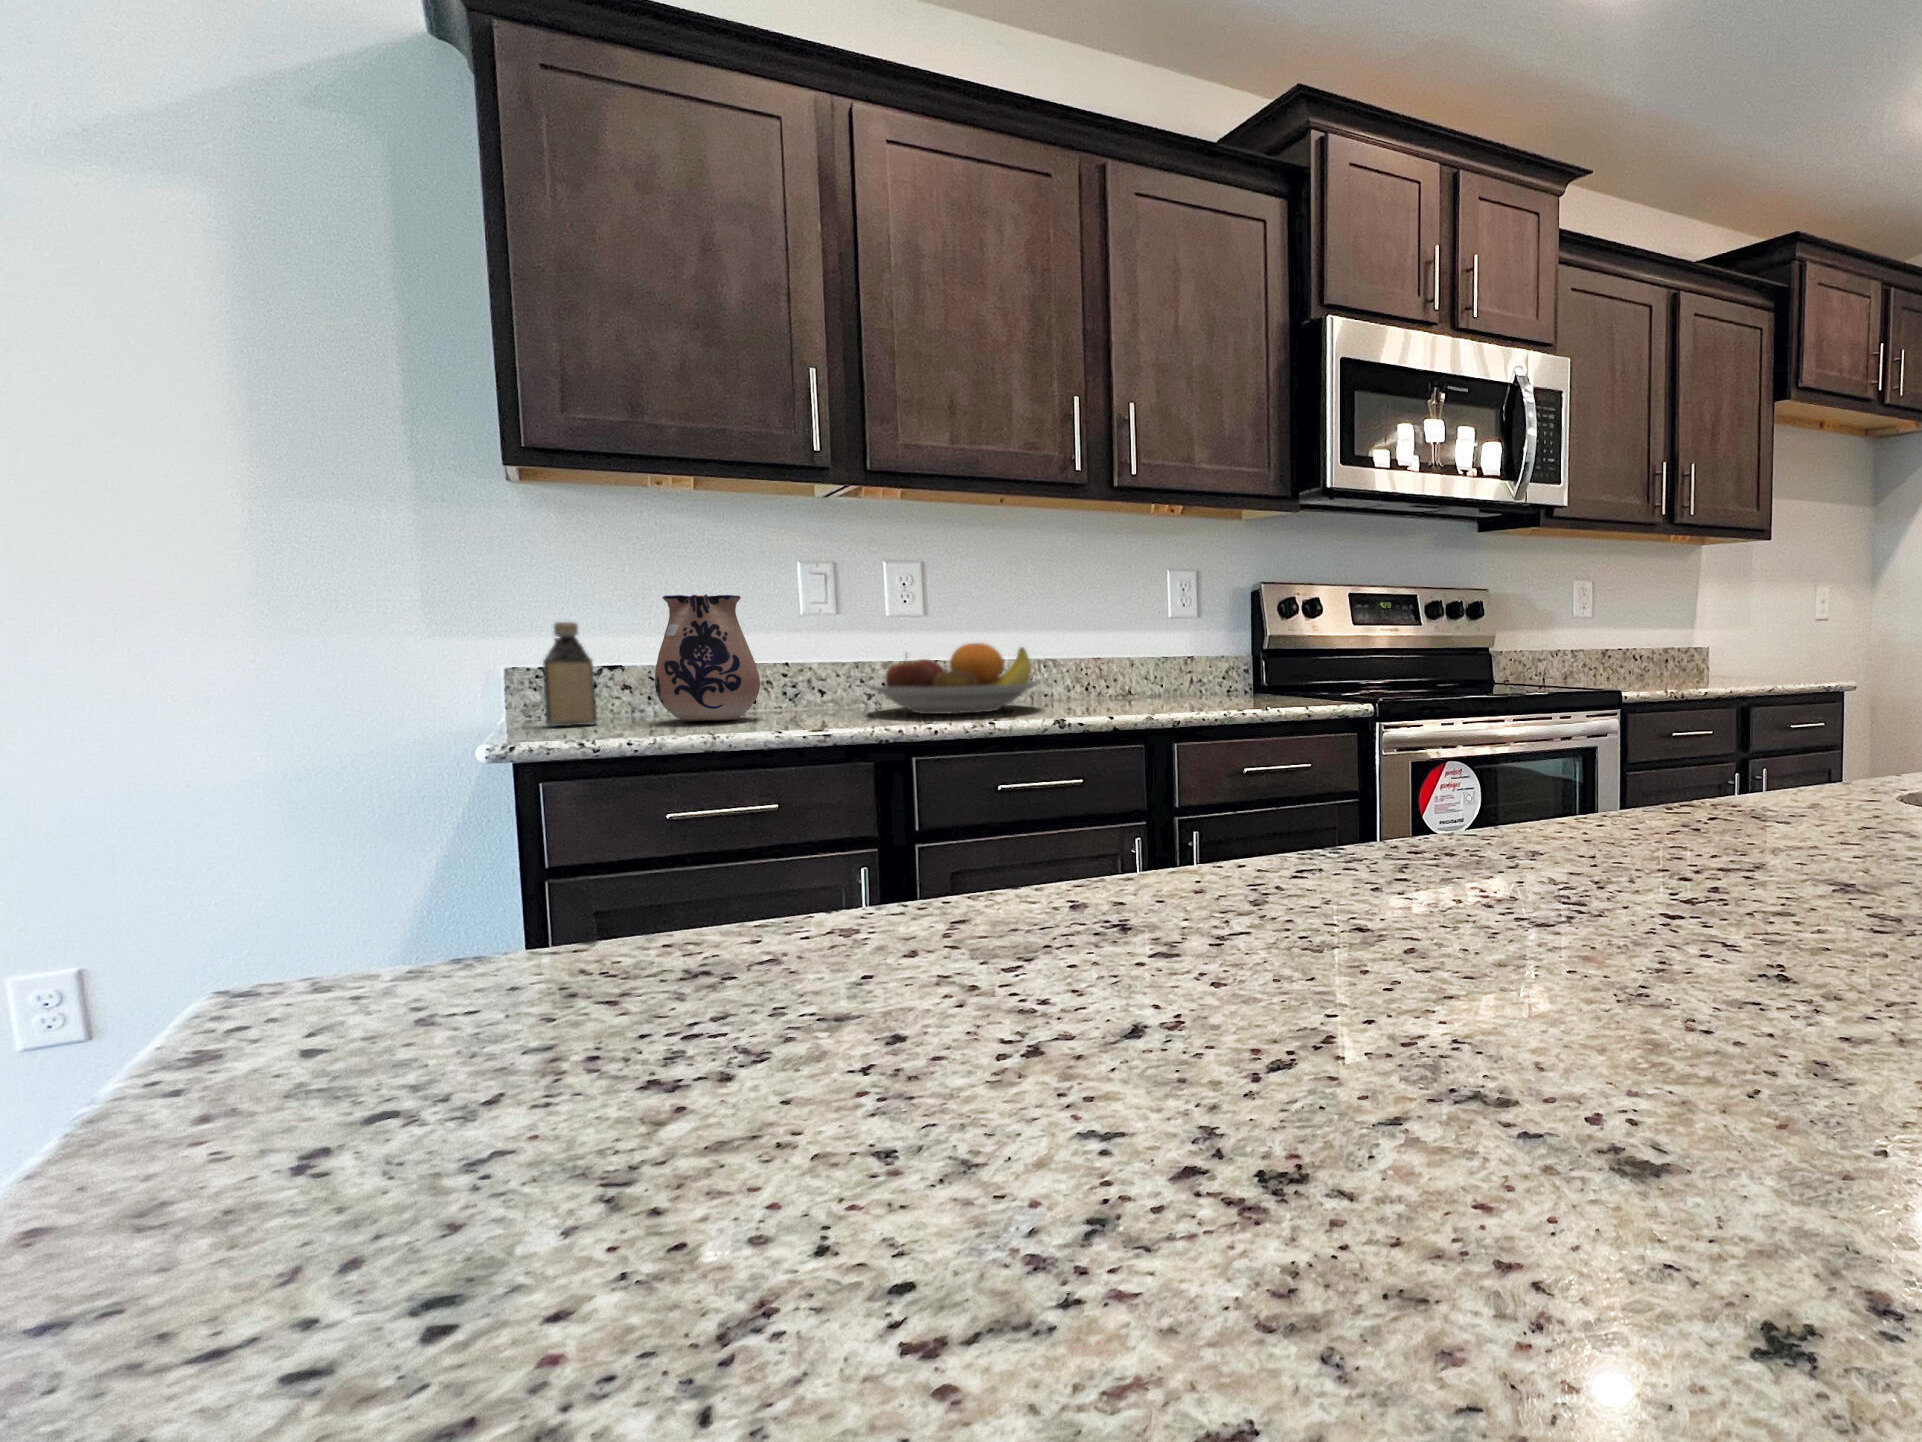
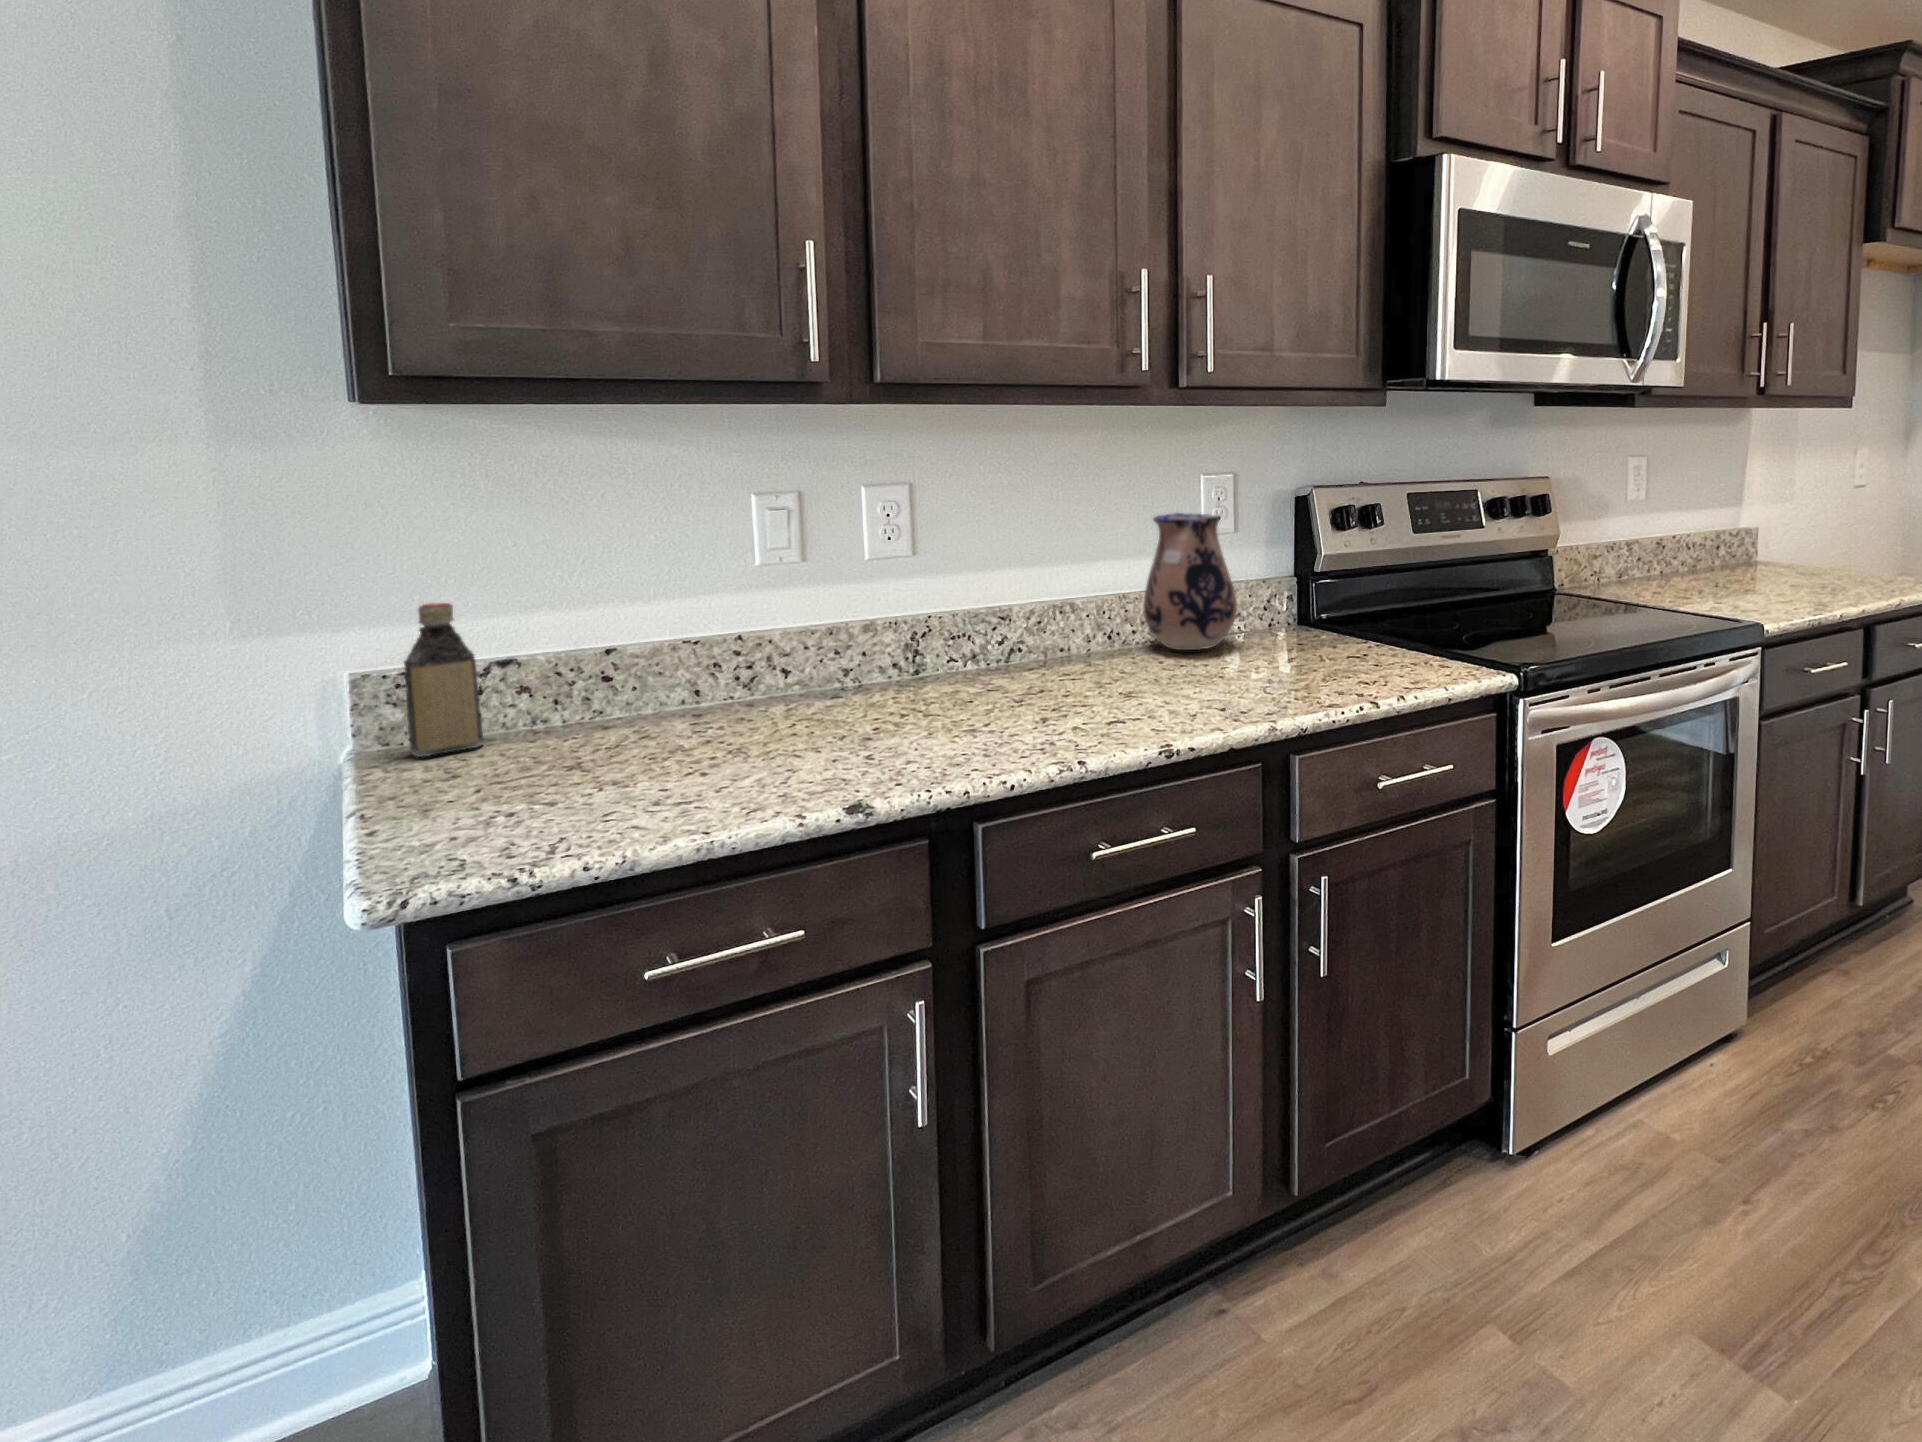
ceramic pitcher: present [655,595,760,721] -> present [1144,512,1237,650]
fruit bowl: present [866,643,1039,714] -> none [845,594,1070,701]

